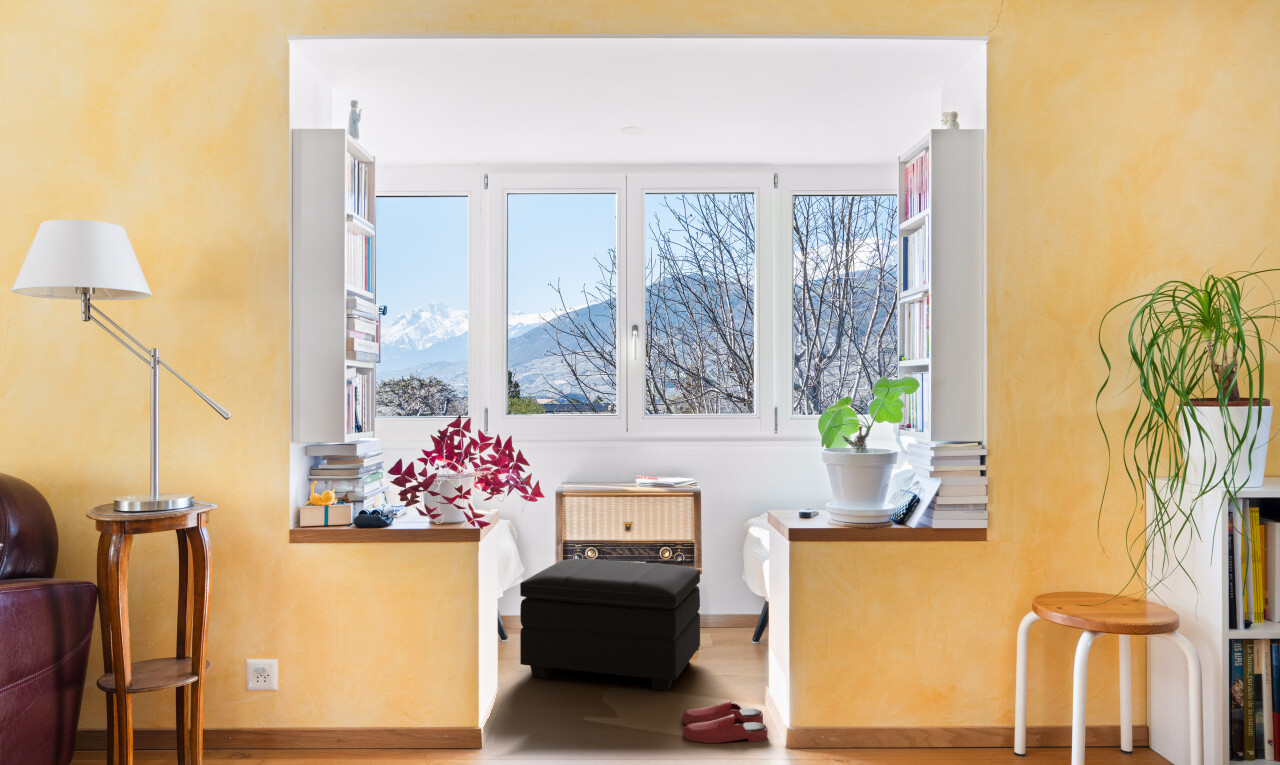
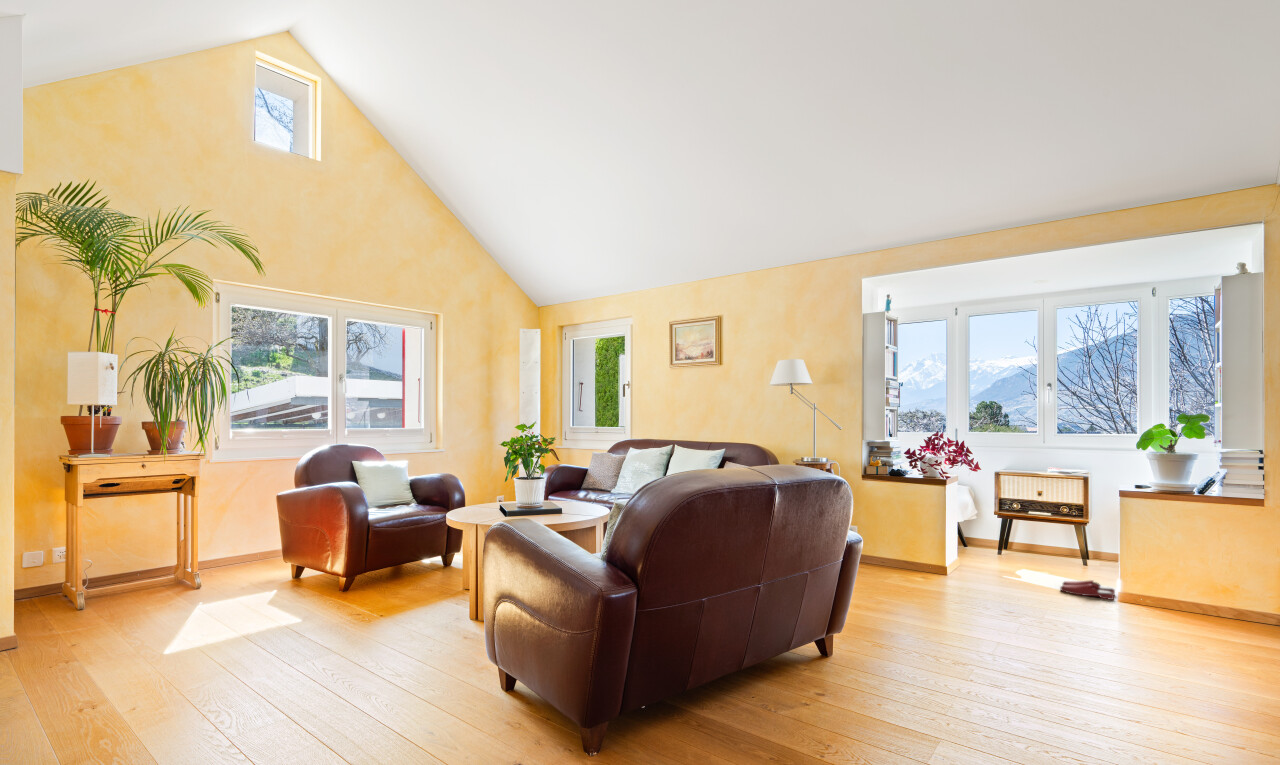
footstool: present [520,559,700,690] -> none [972,507,1089,577]

